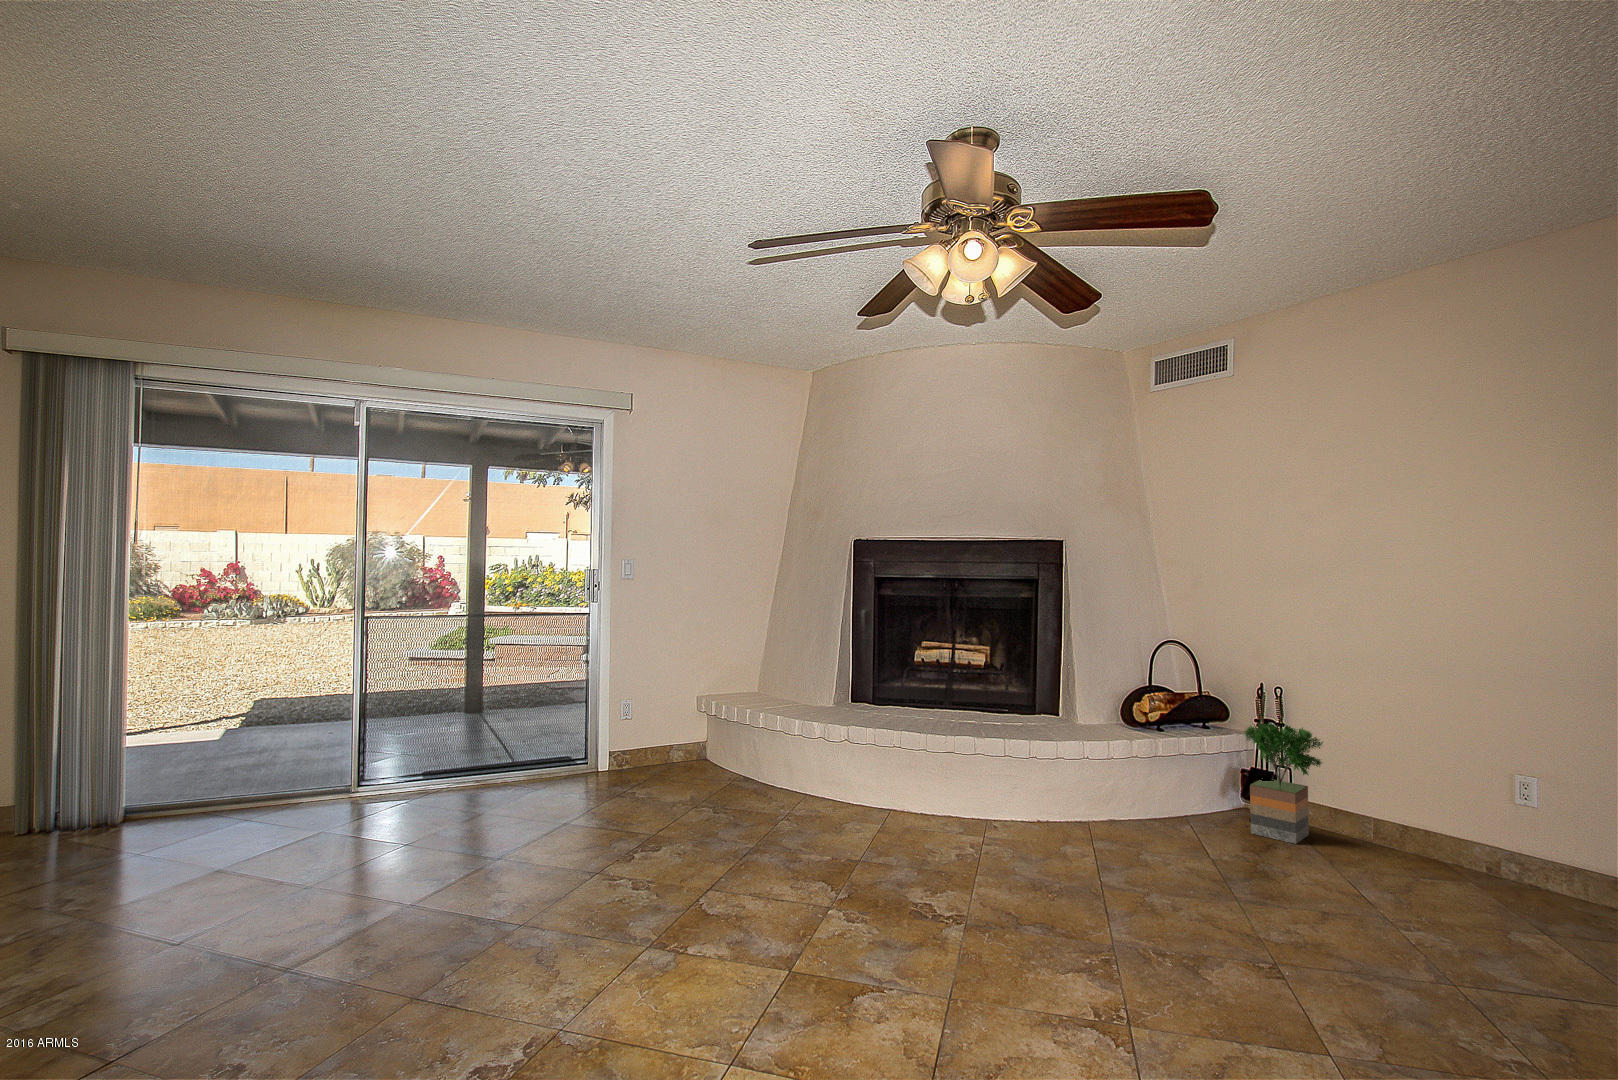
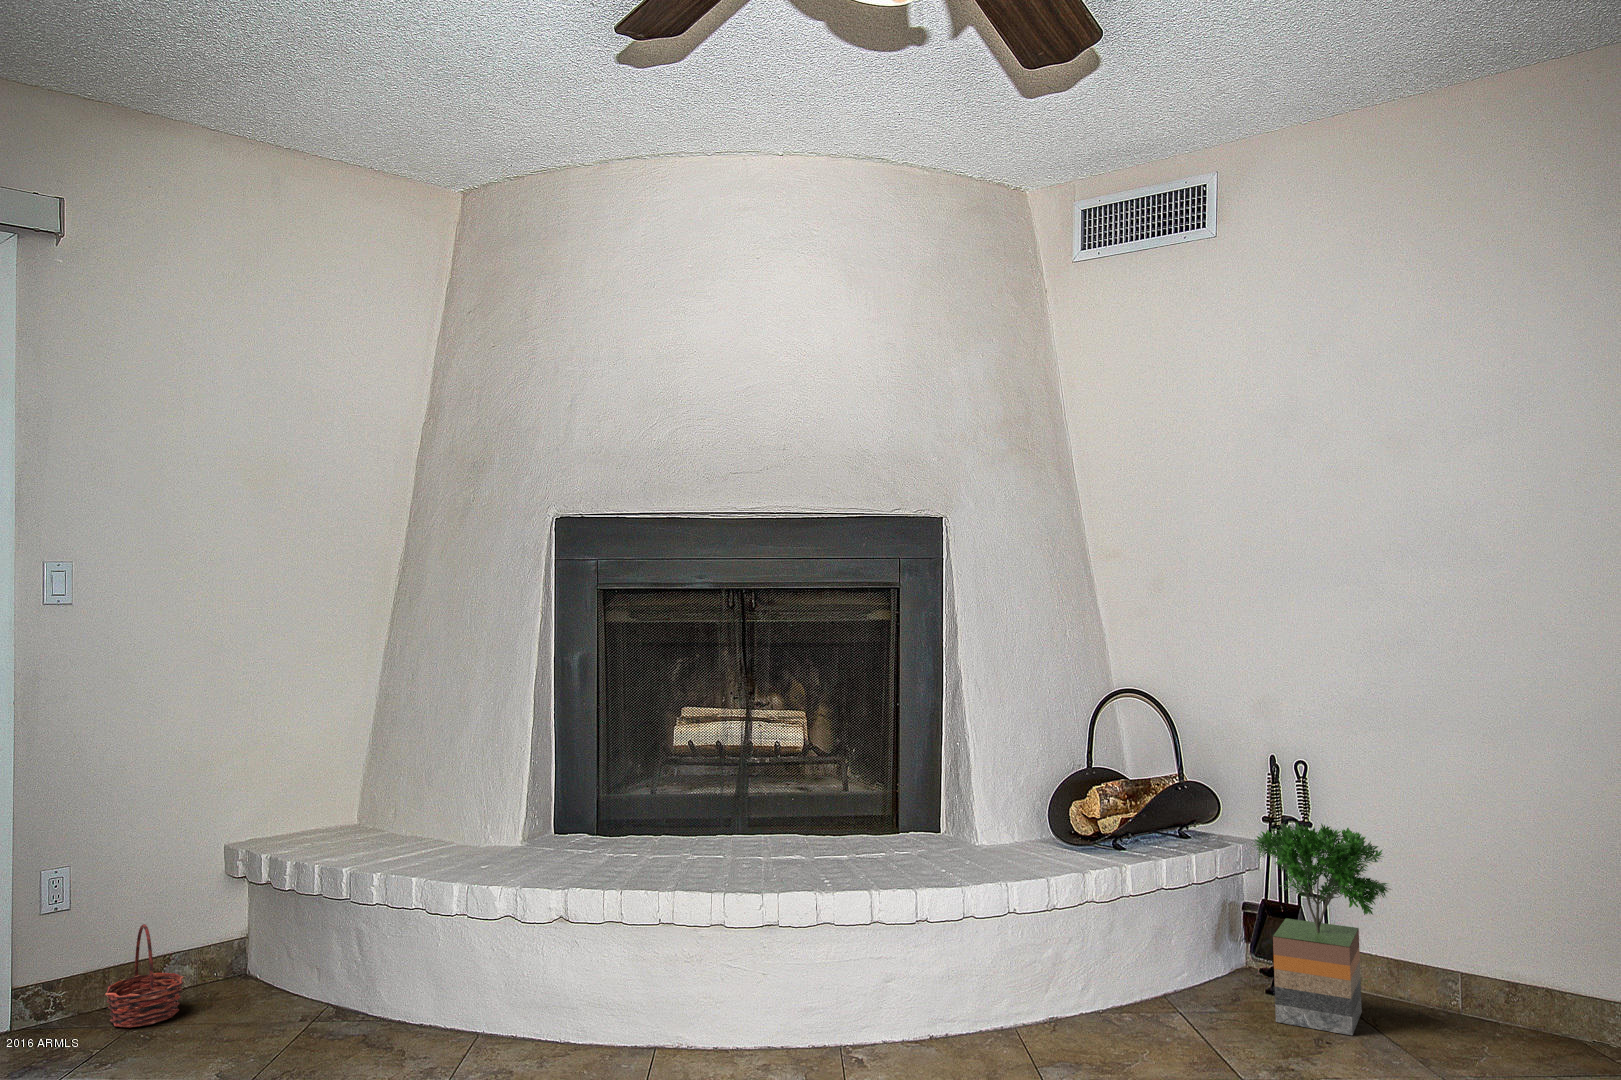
basket: none [647,728,679,775] -> present [105,924,184,1027]

